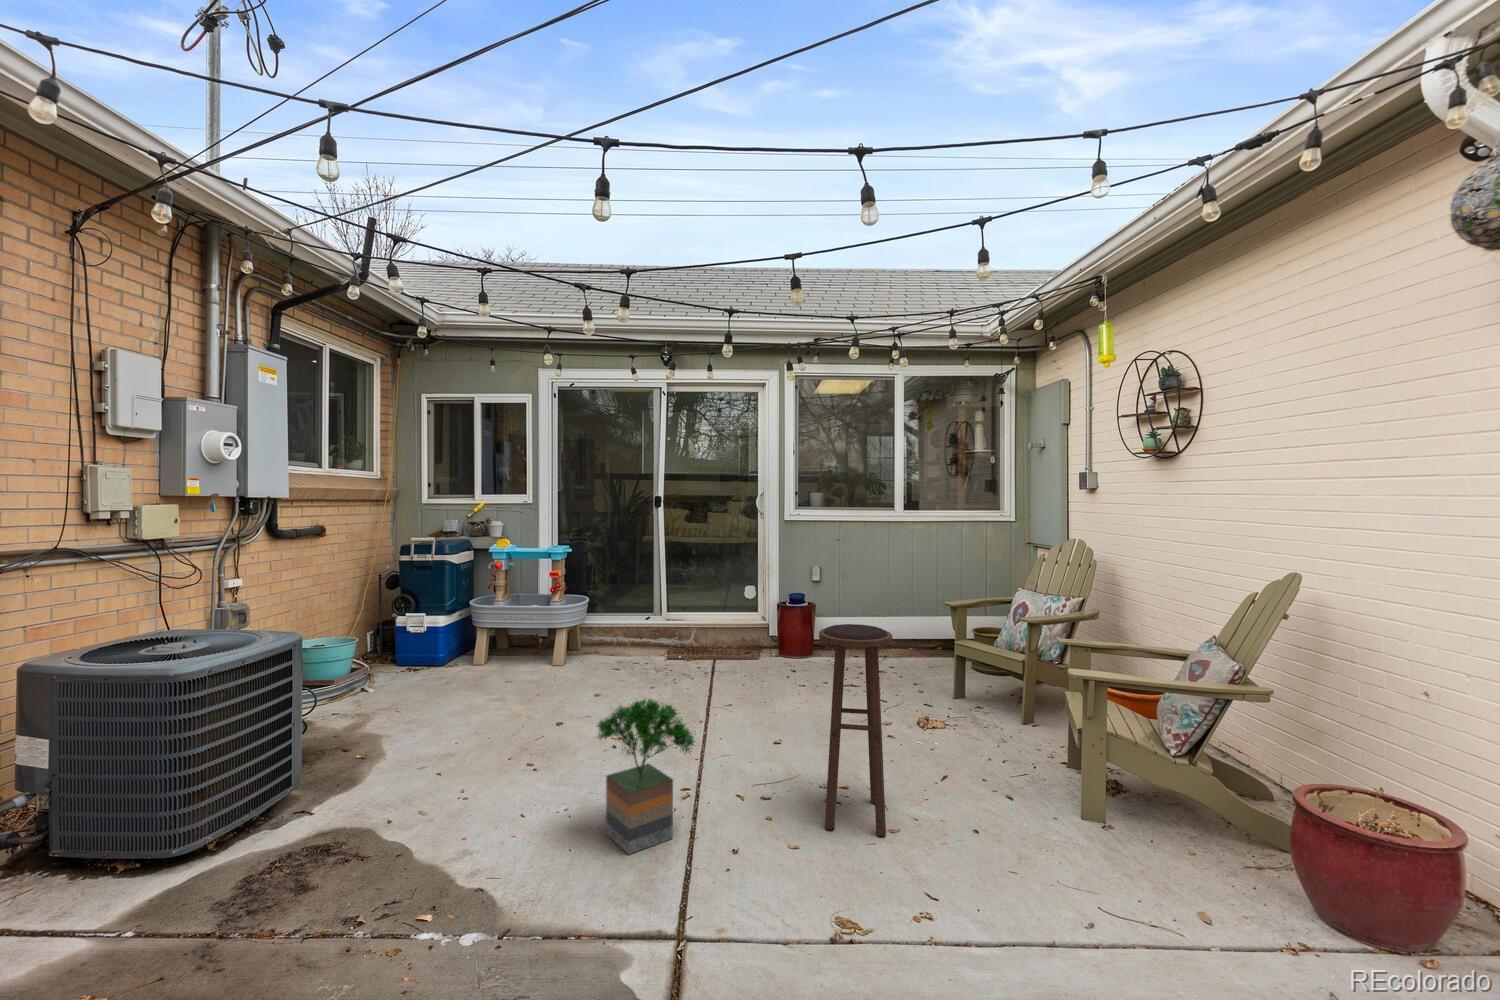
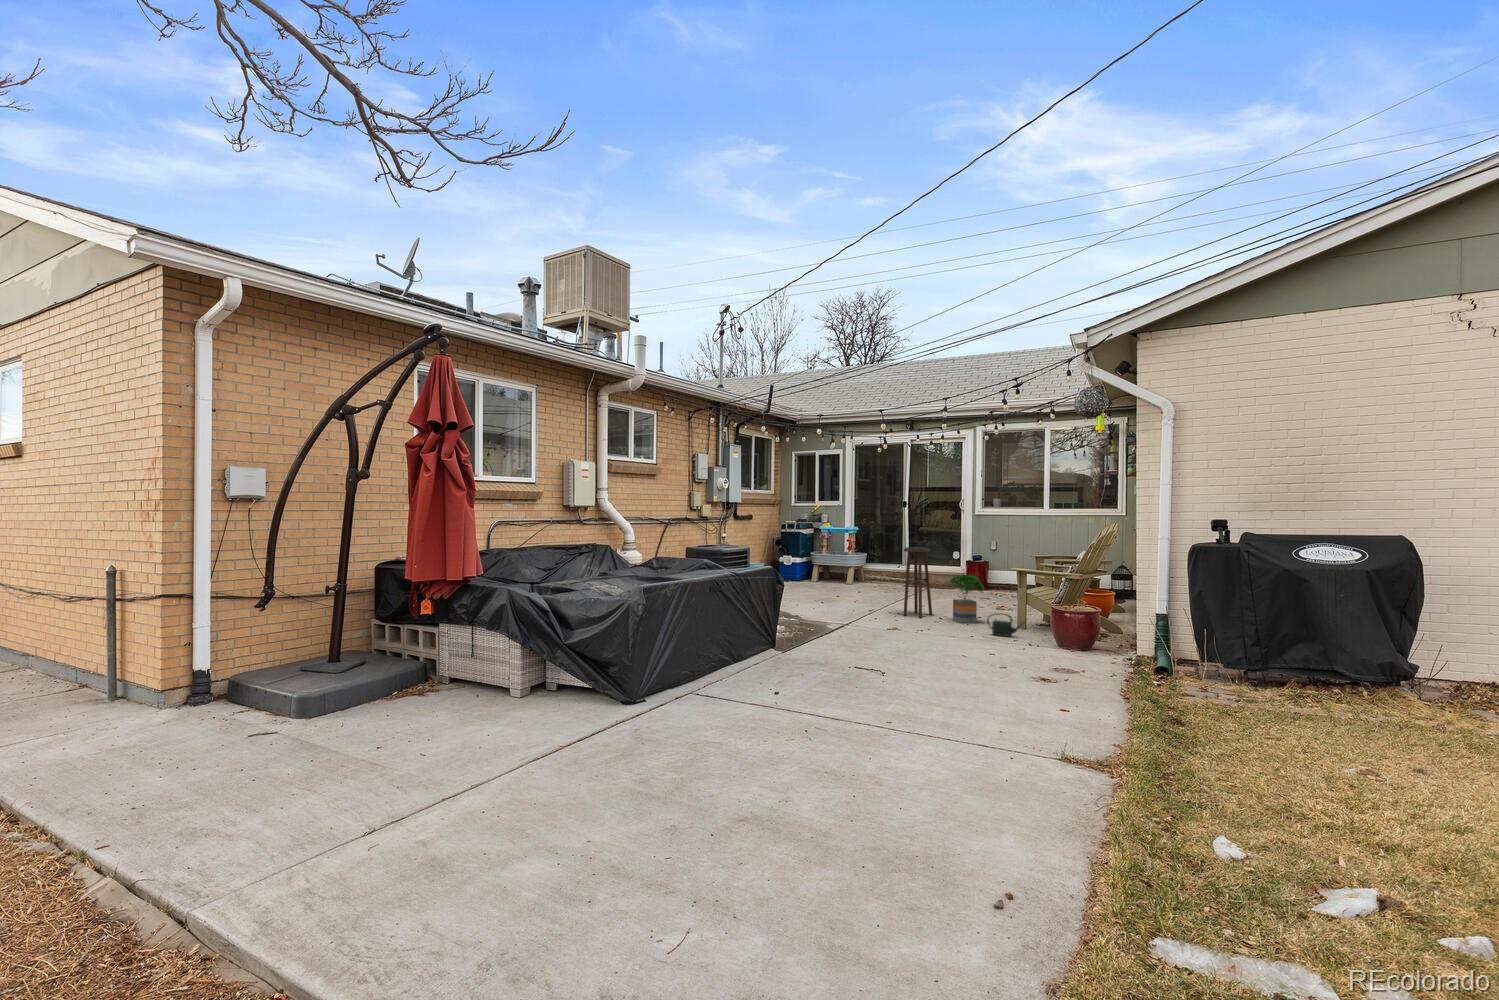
potted tree: present [598,699,694,854] -> present [950,575,984,623]
watering can: none [1201,862,1327,944] -> present [987,613,1024,637]

